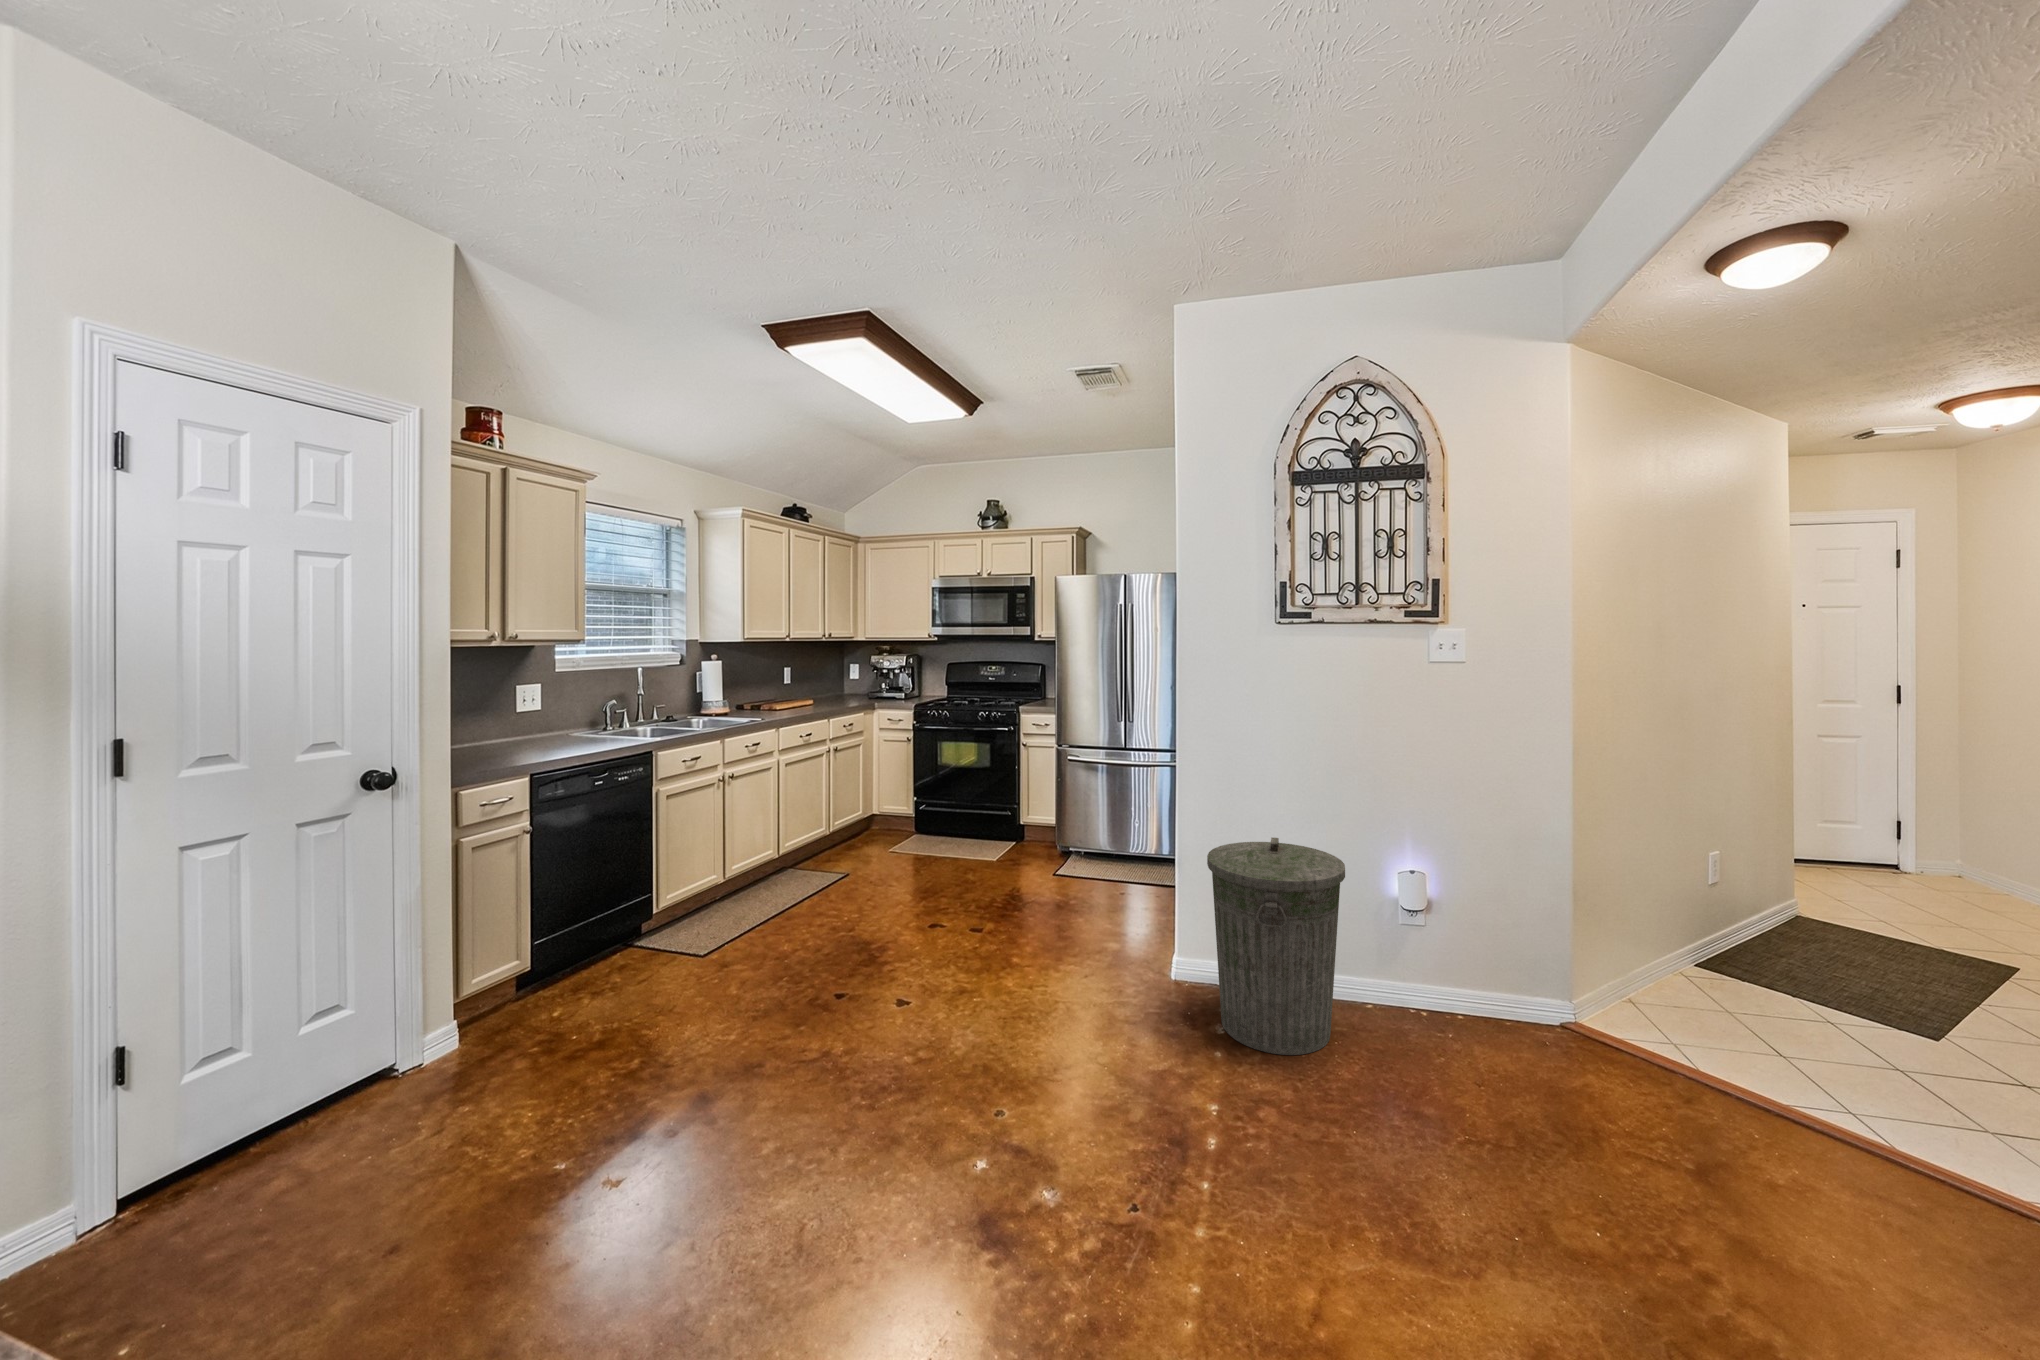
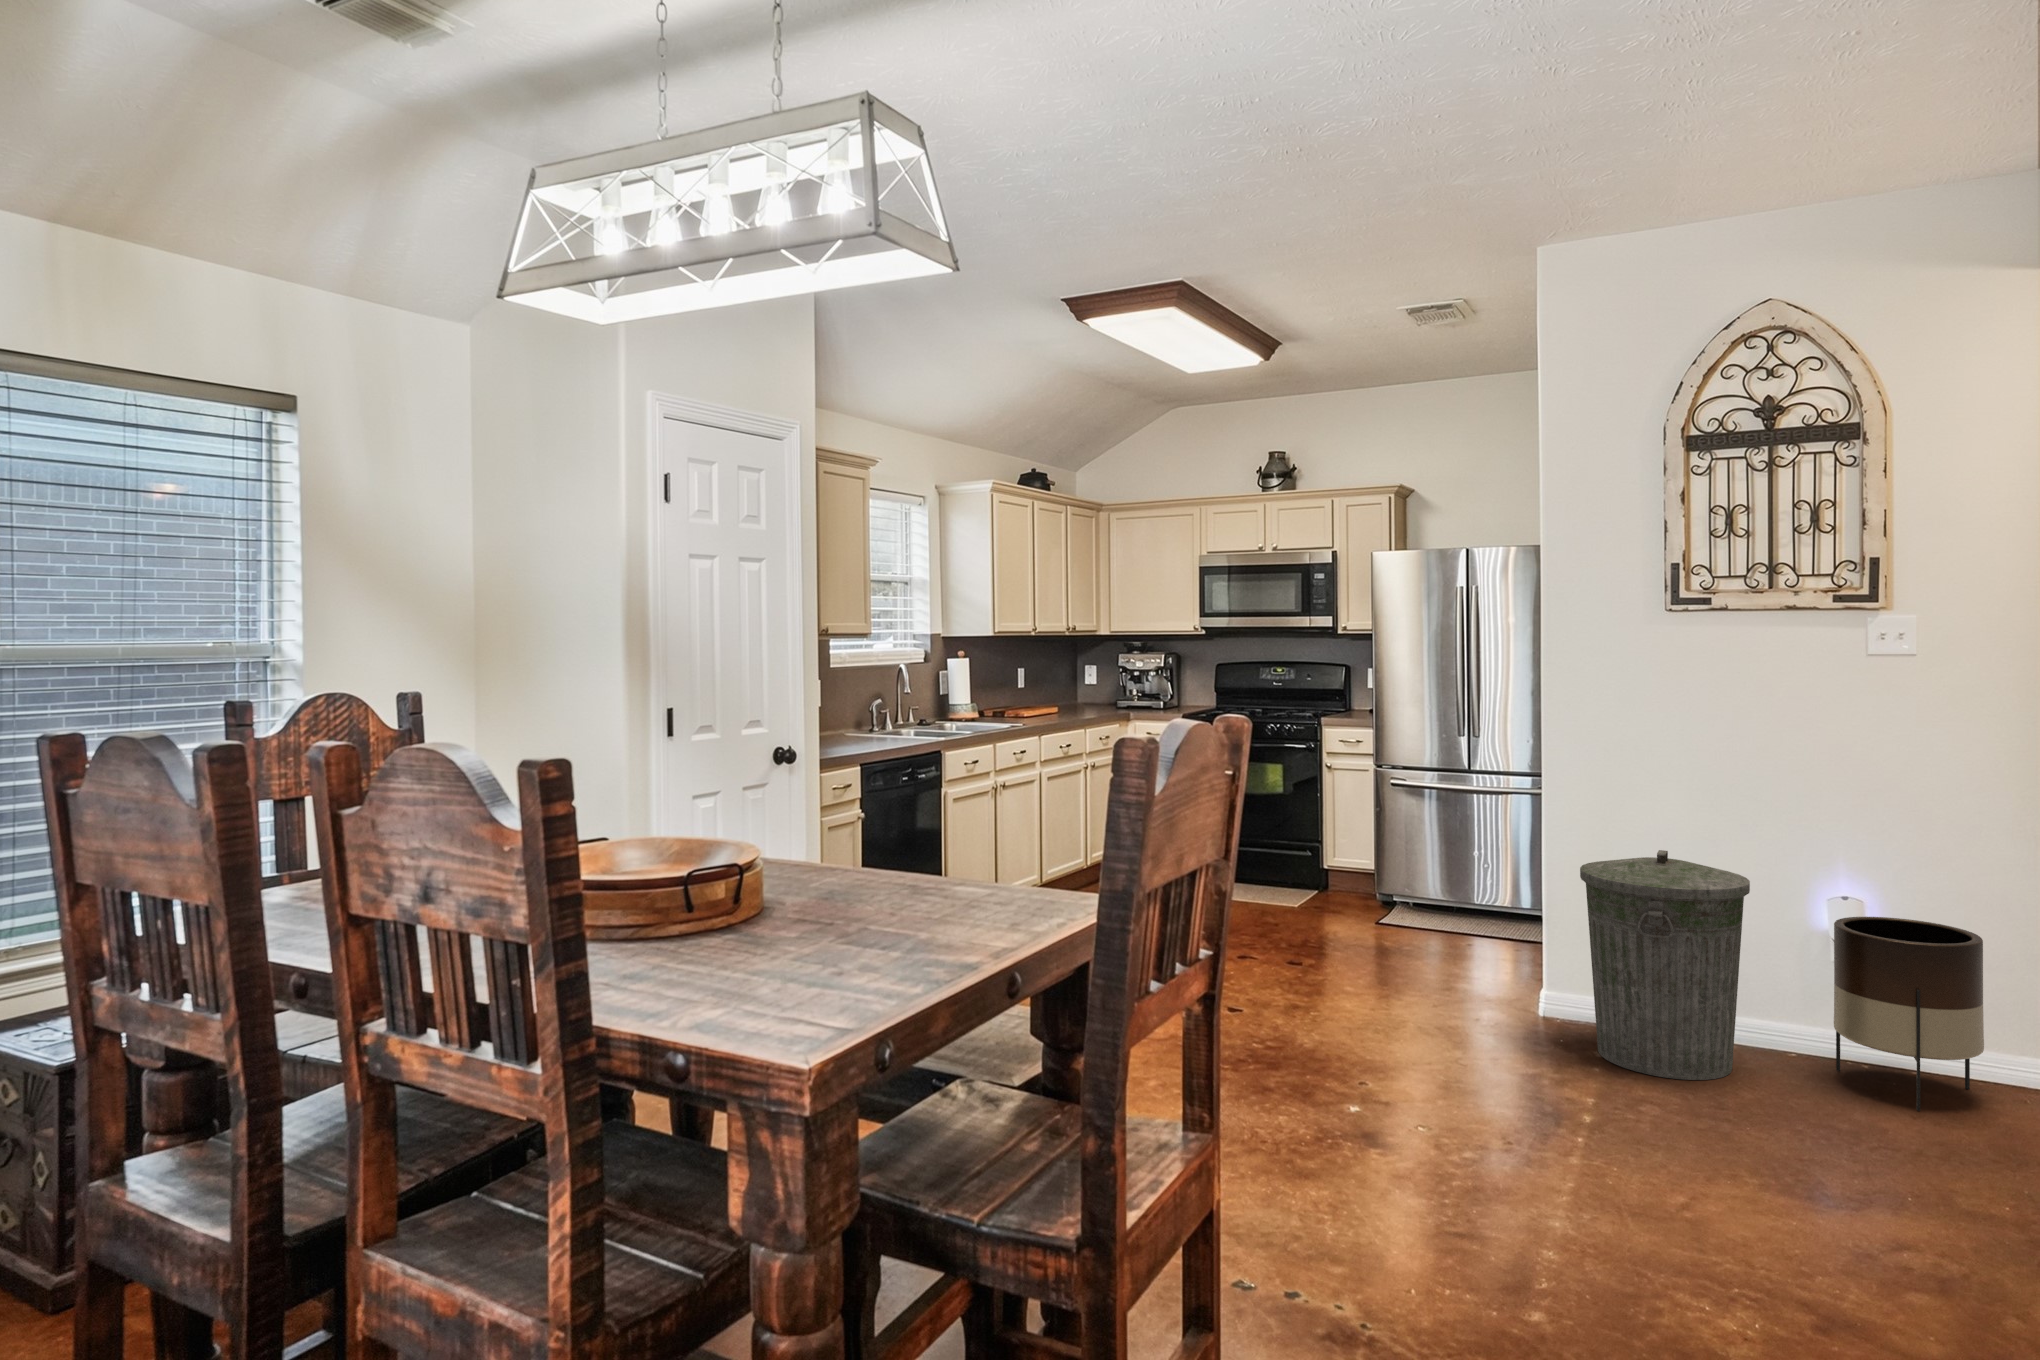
planter: none [1409,887,1527,1073] -> present [1834,917,1984,1111]

